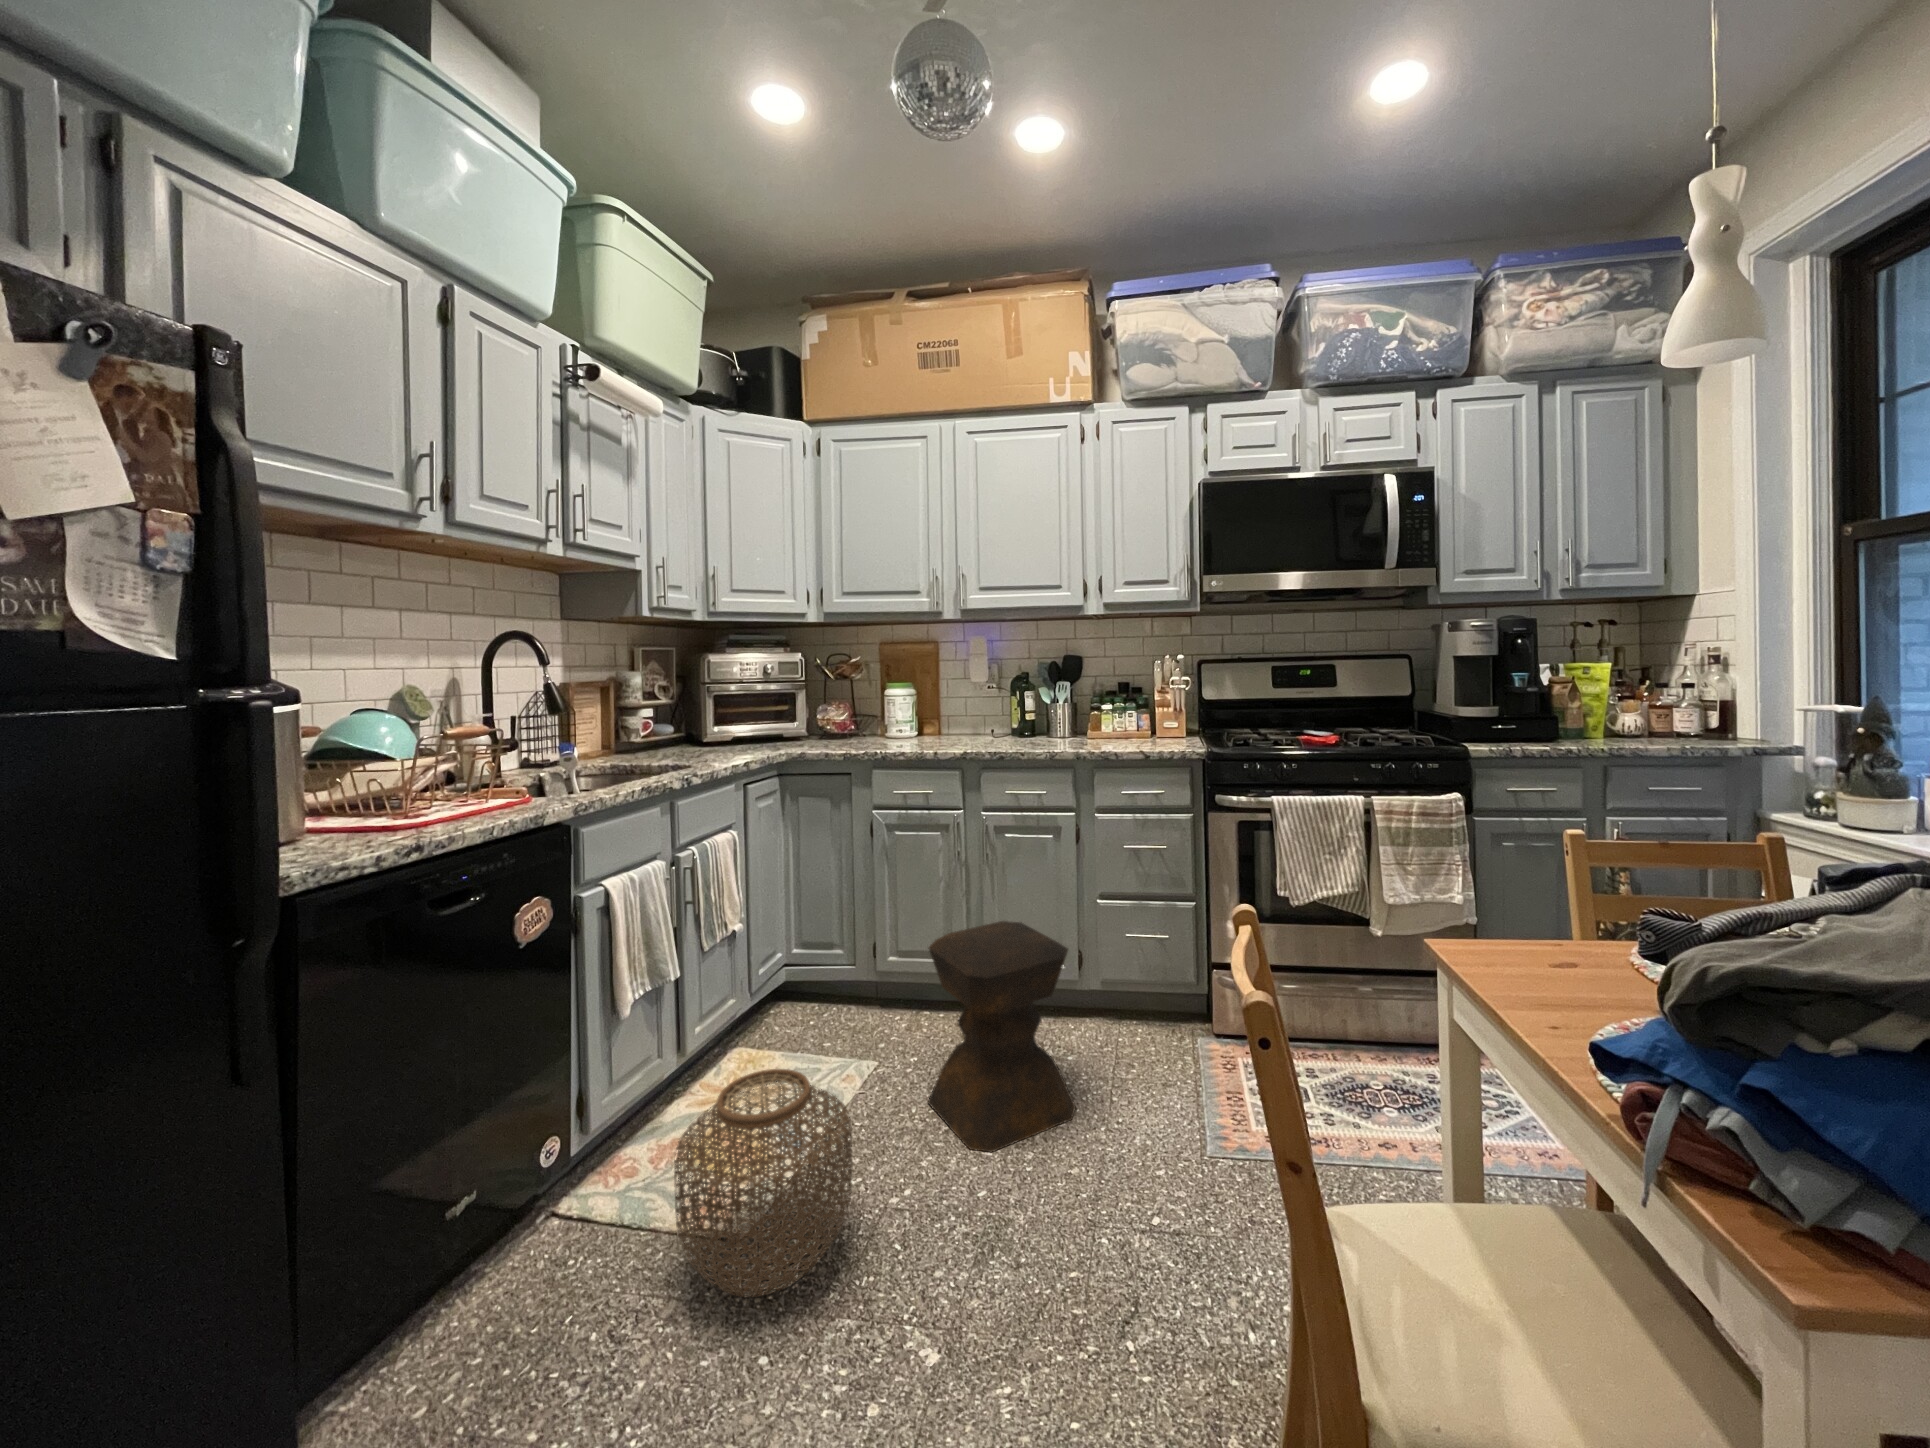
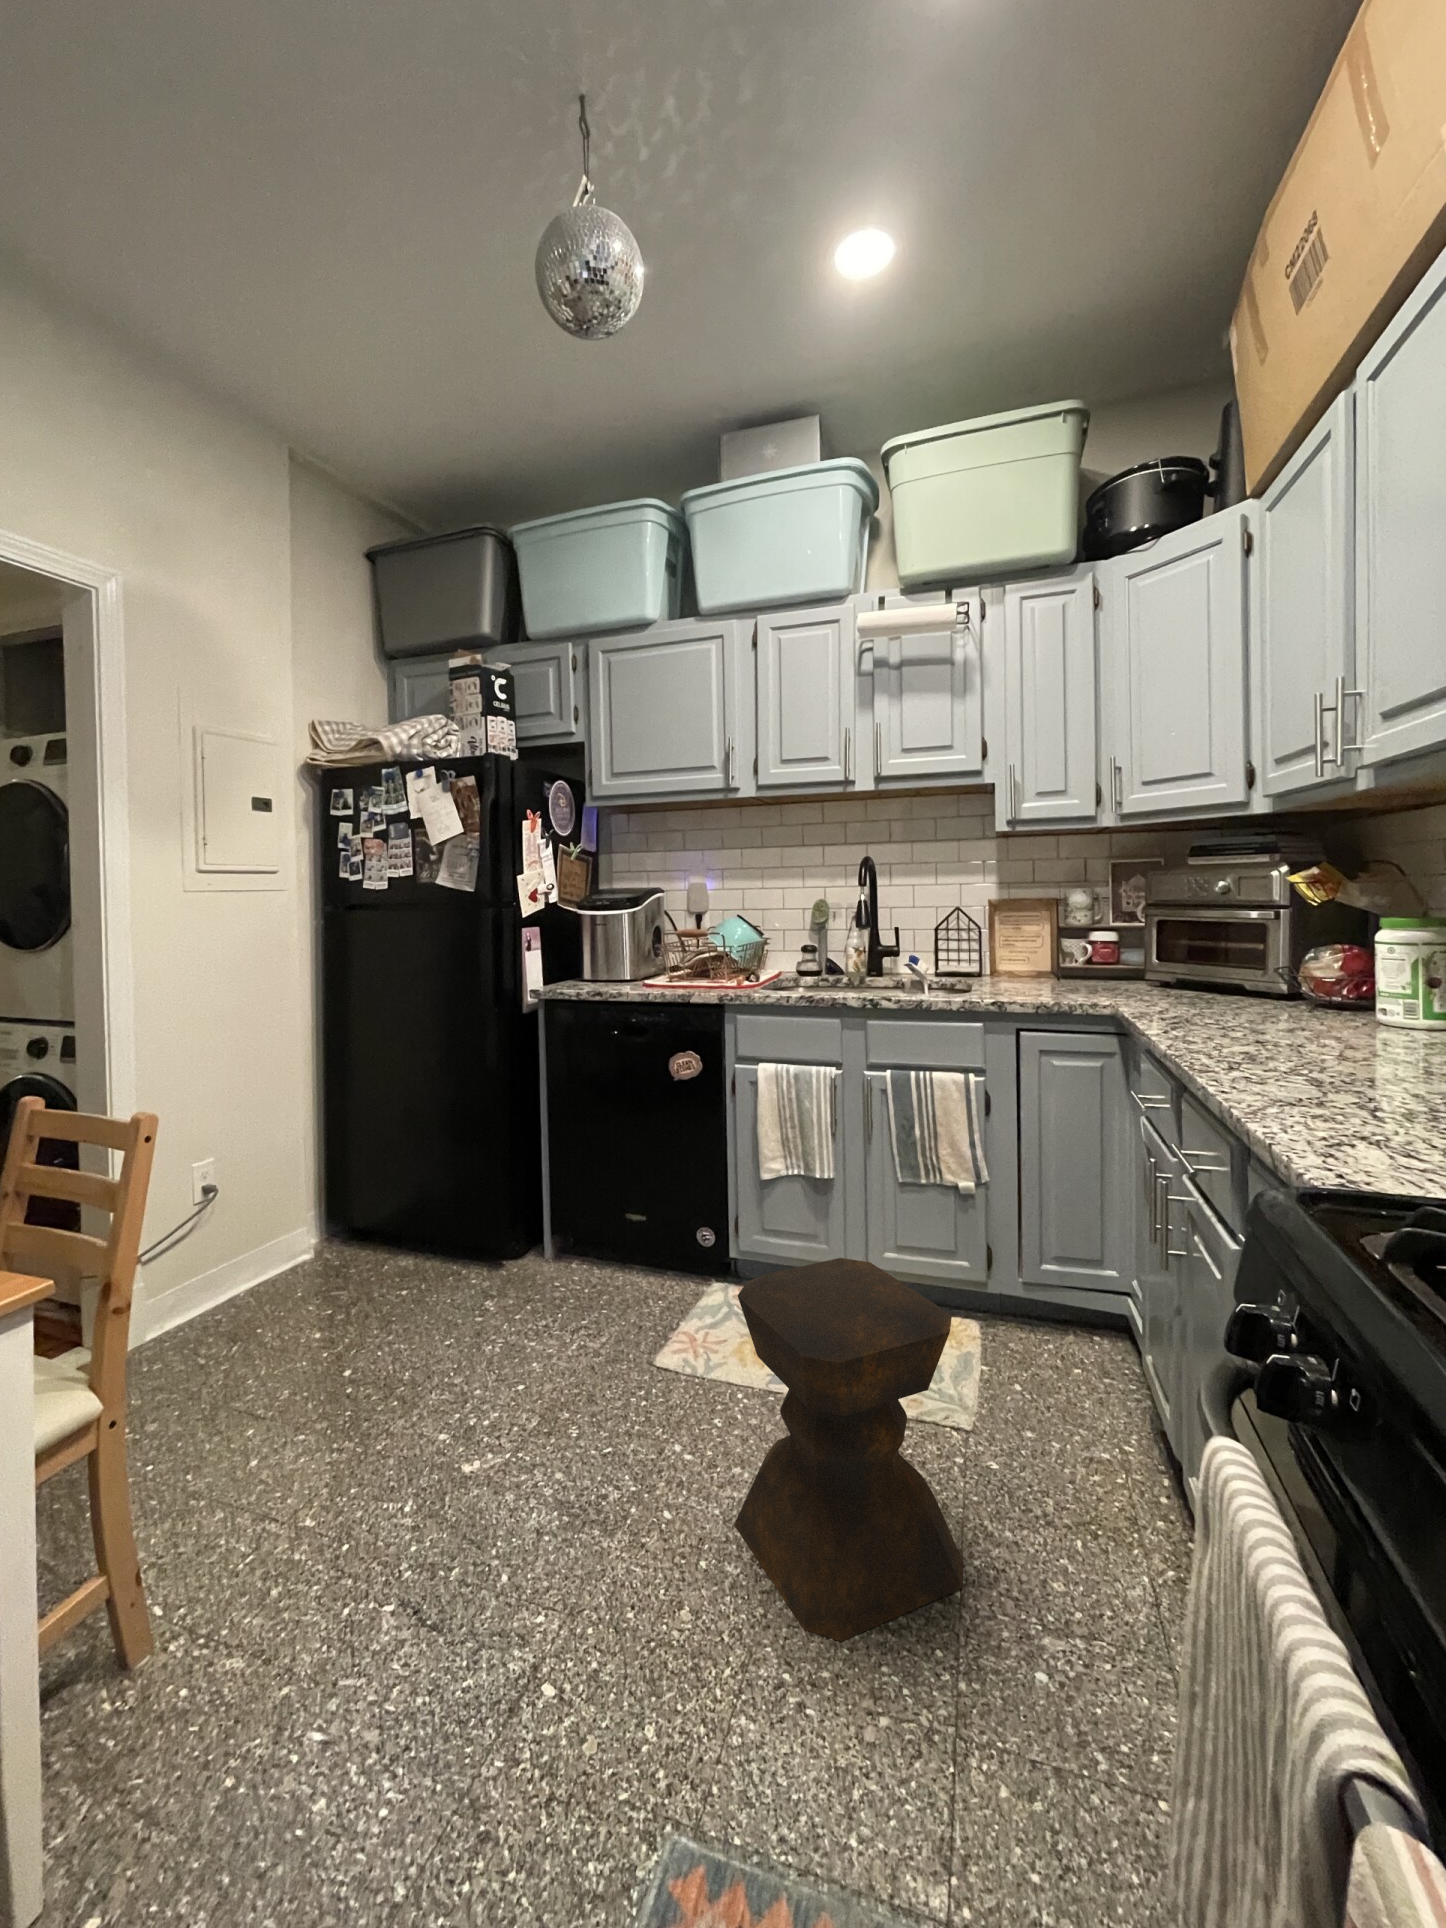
woven basket: present [674,1069,853,1297] -> none [543,1221,681,1399]

